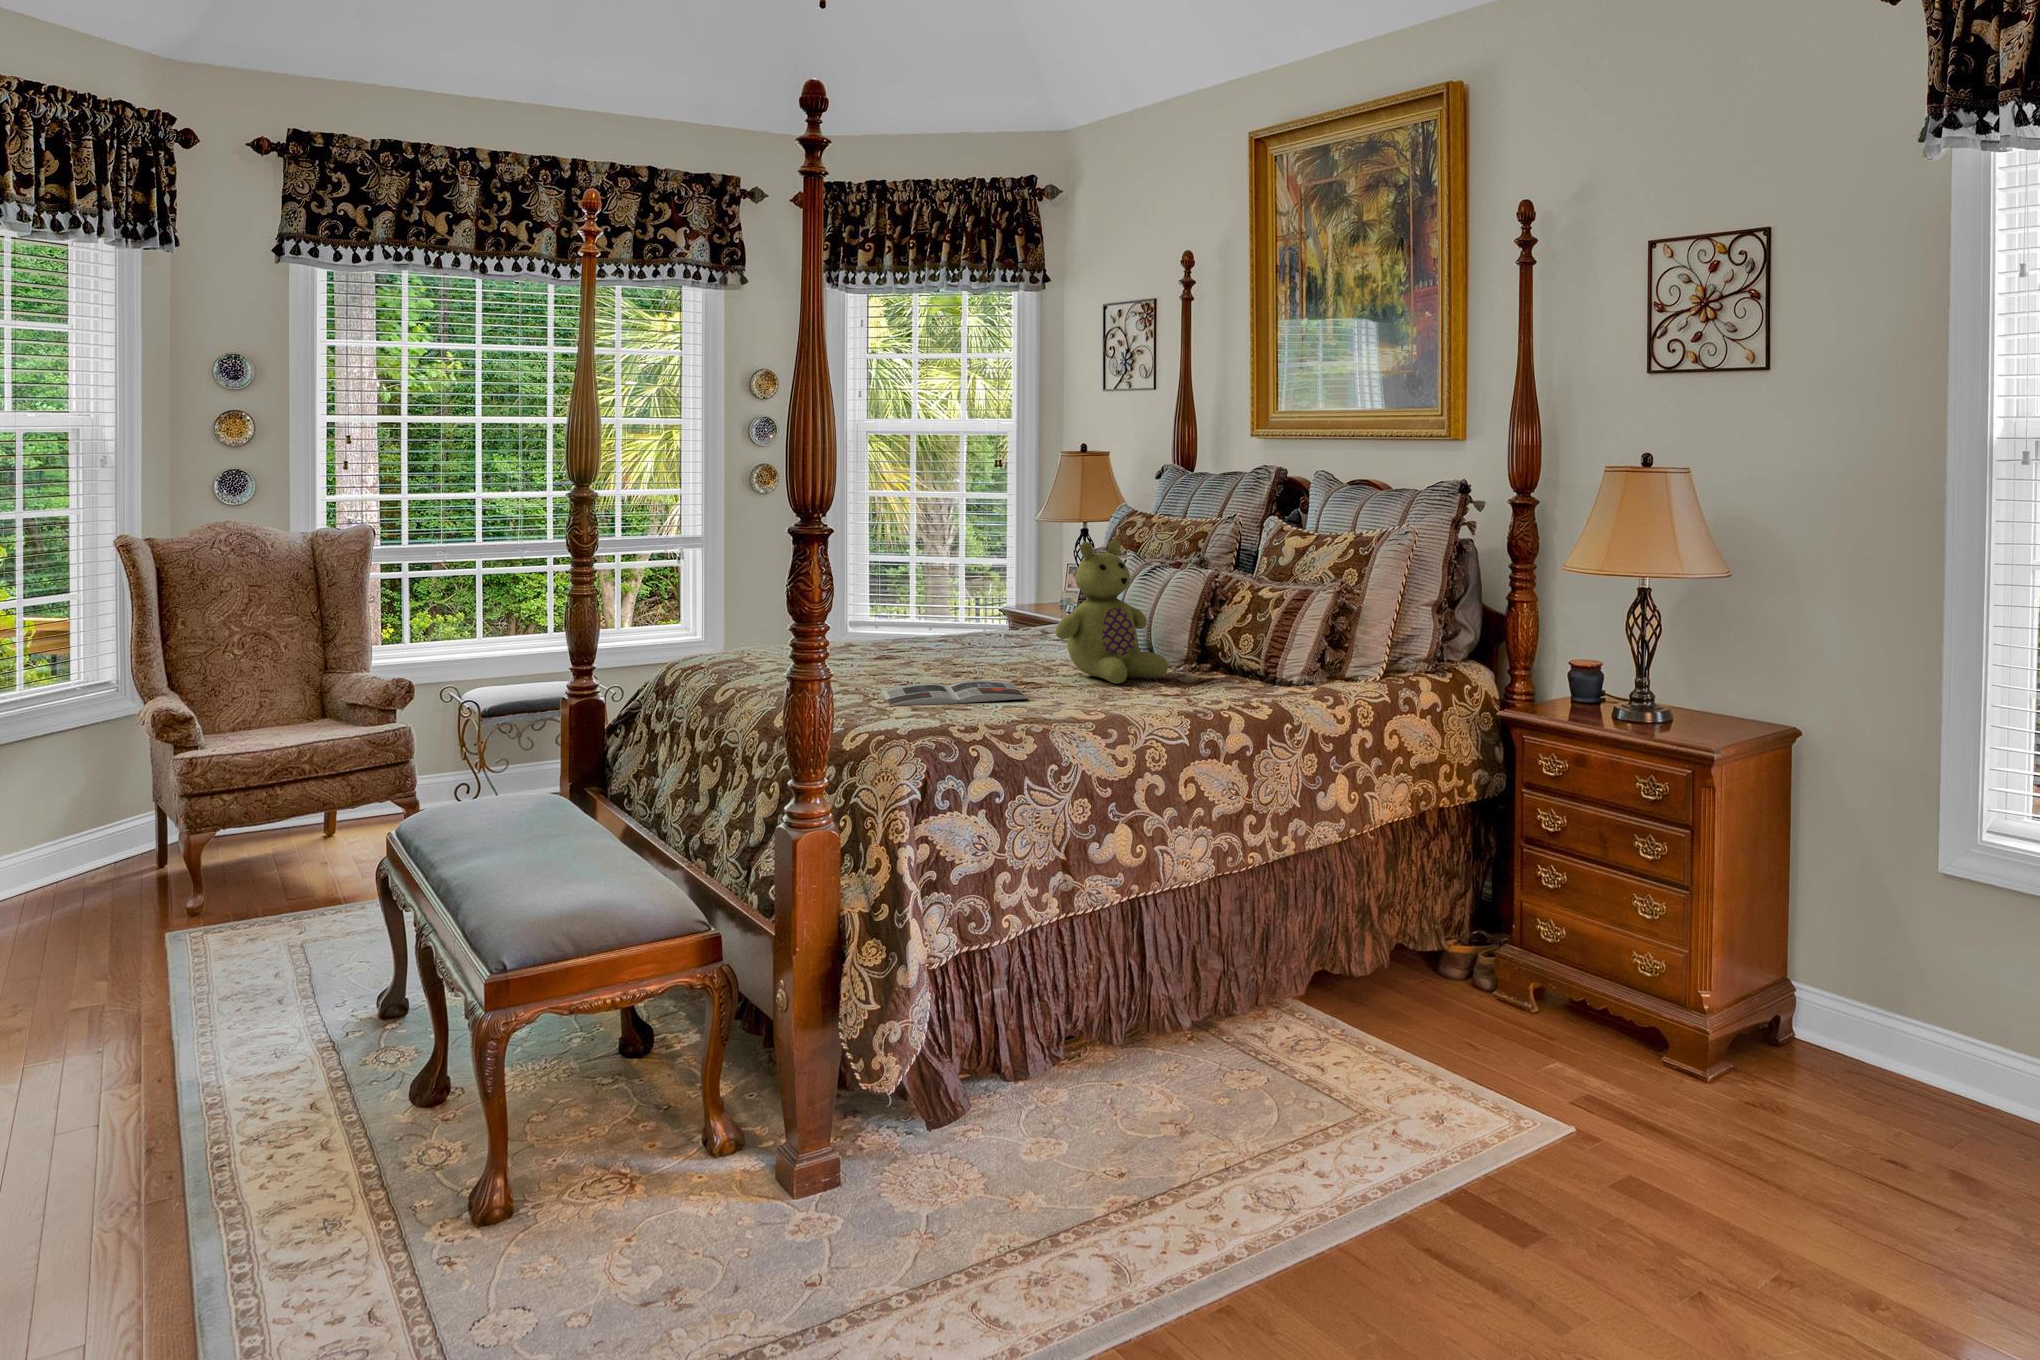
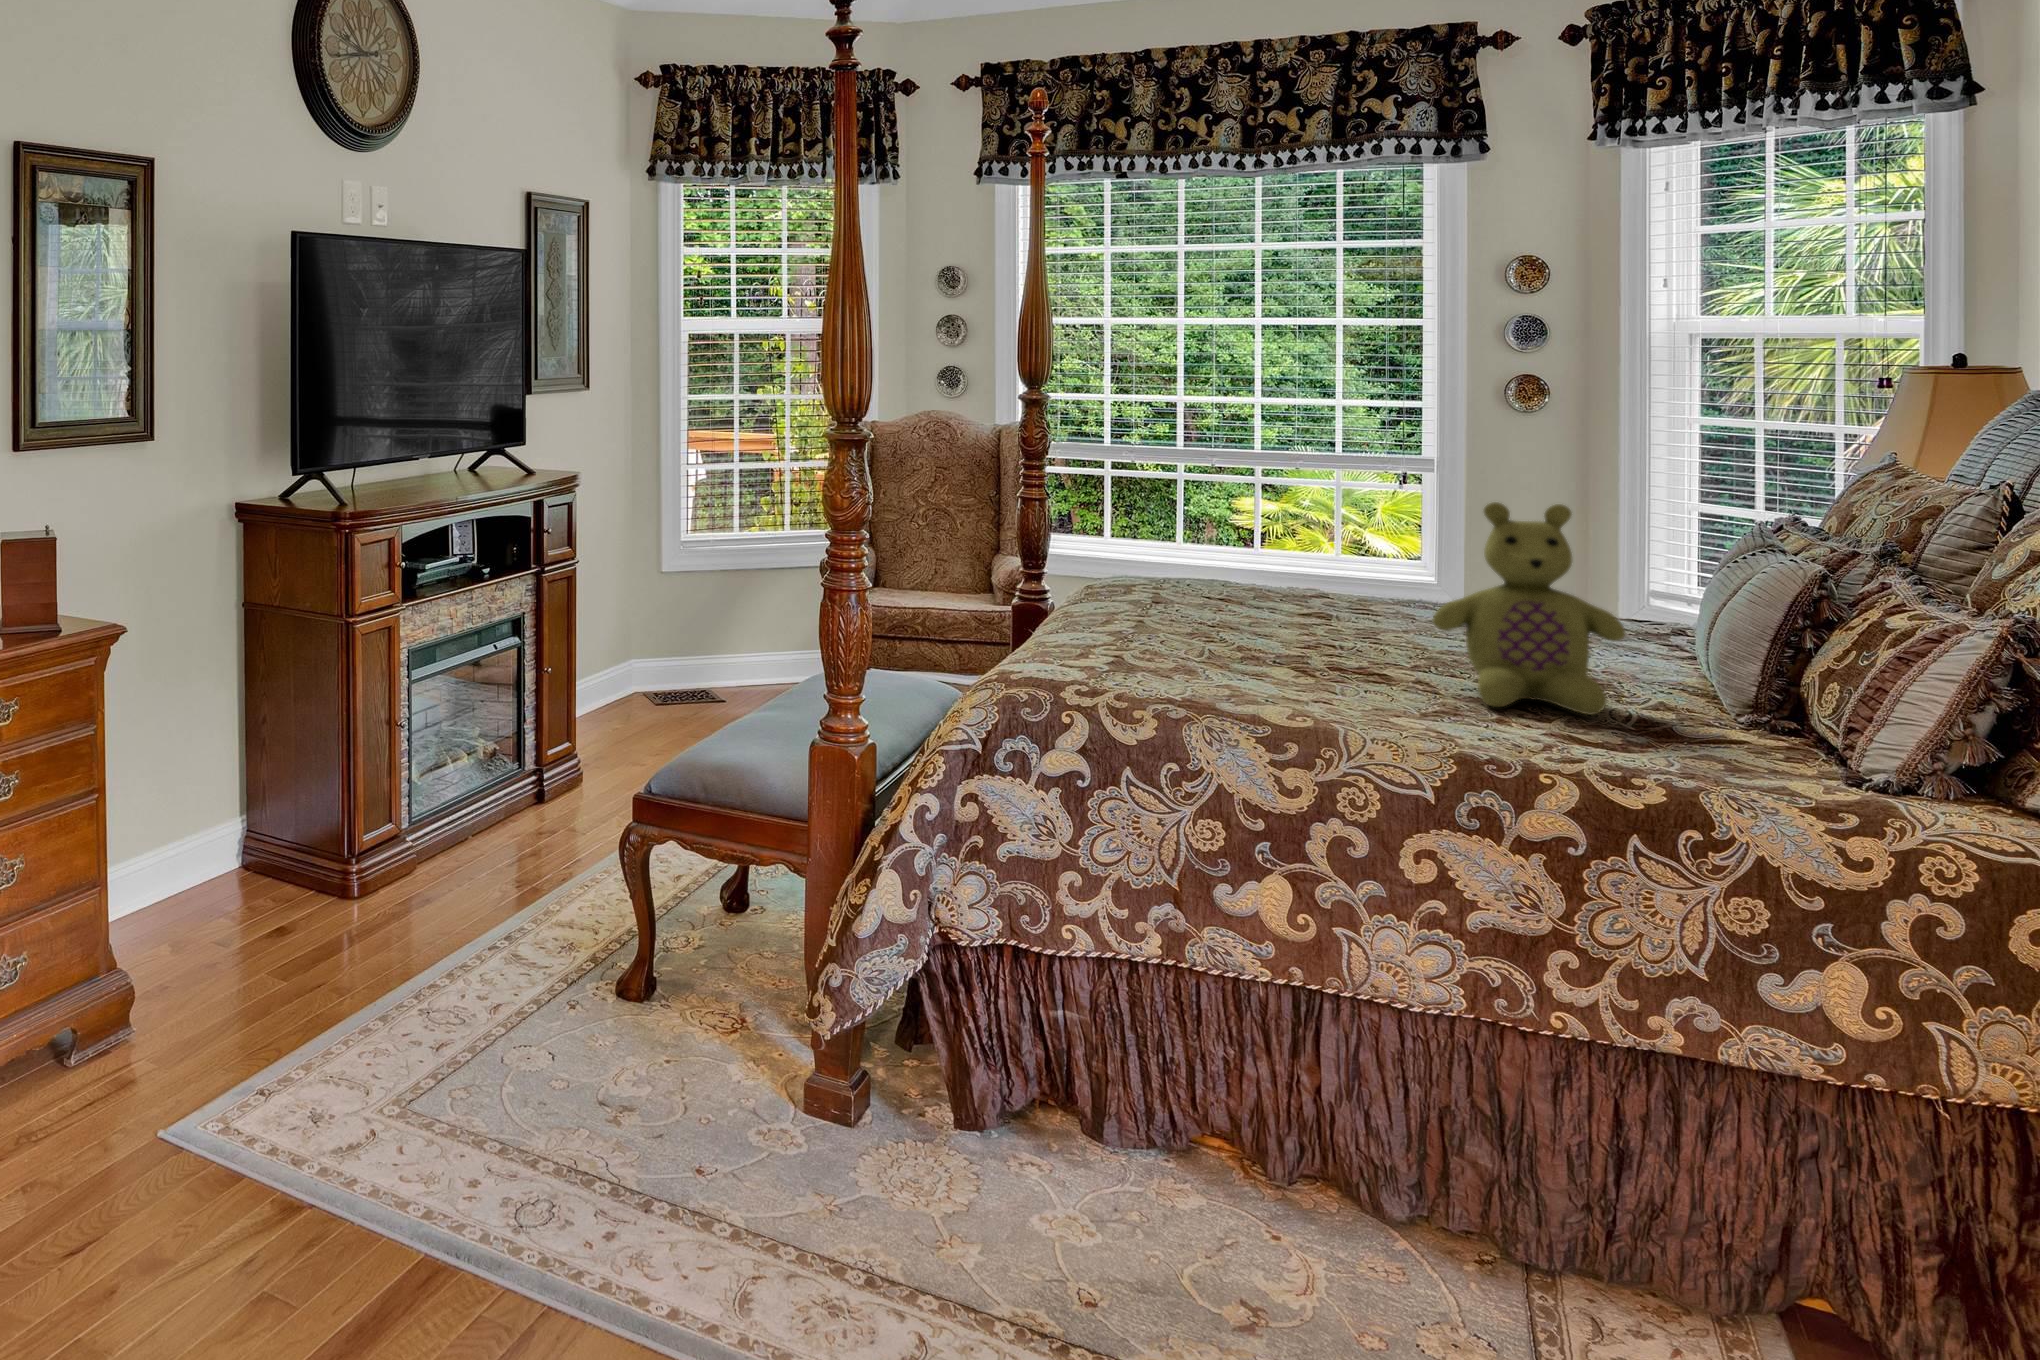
magazine: present [881,680,1028,706] -> none [1117,644,1333,690]

